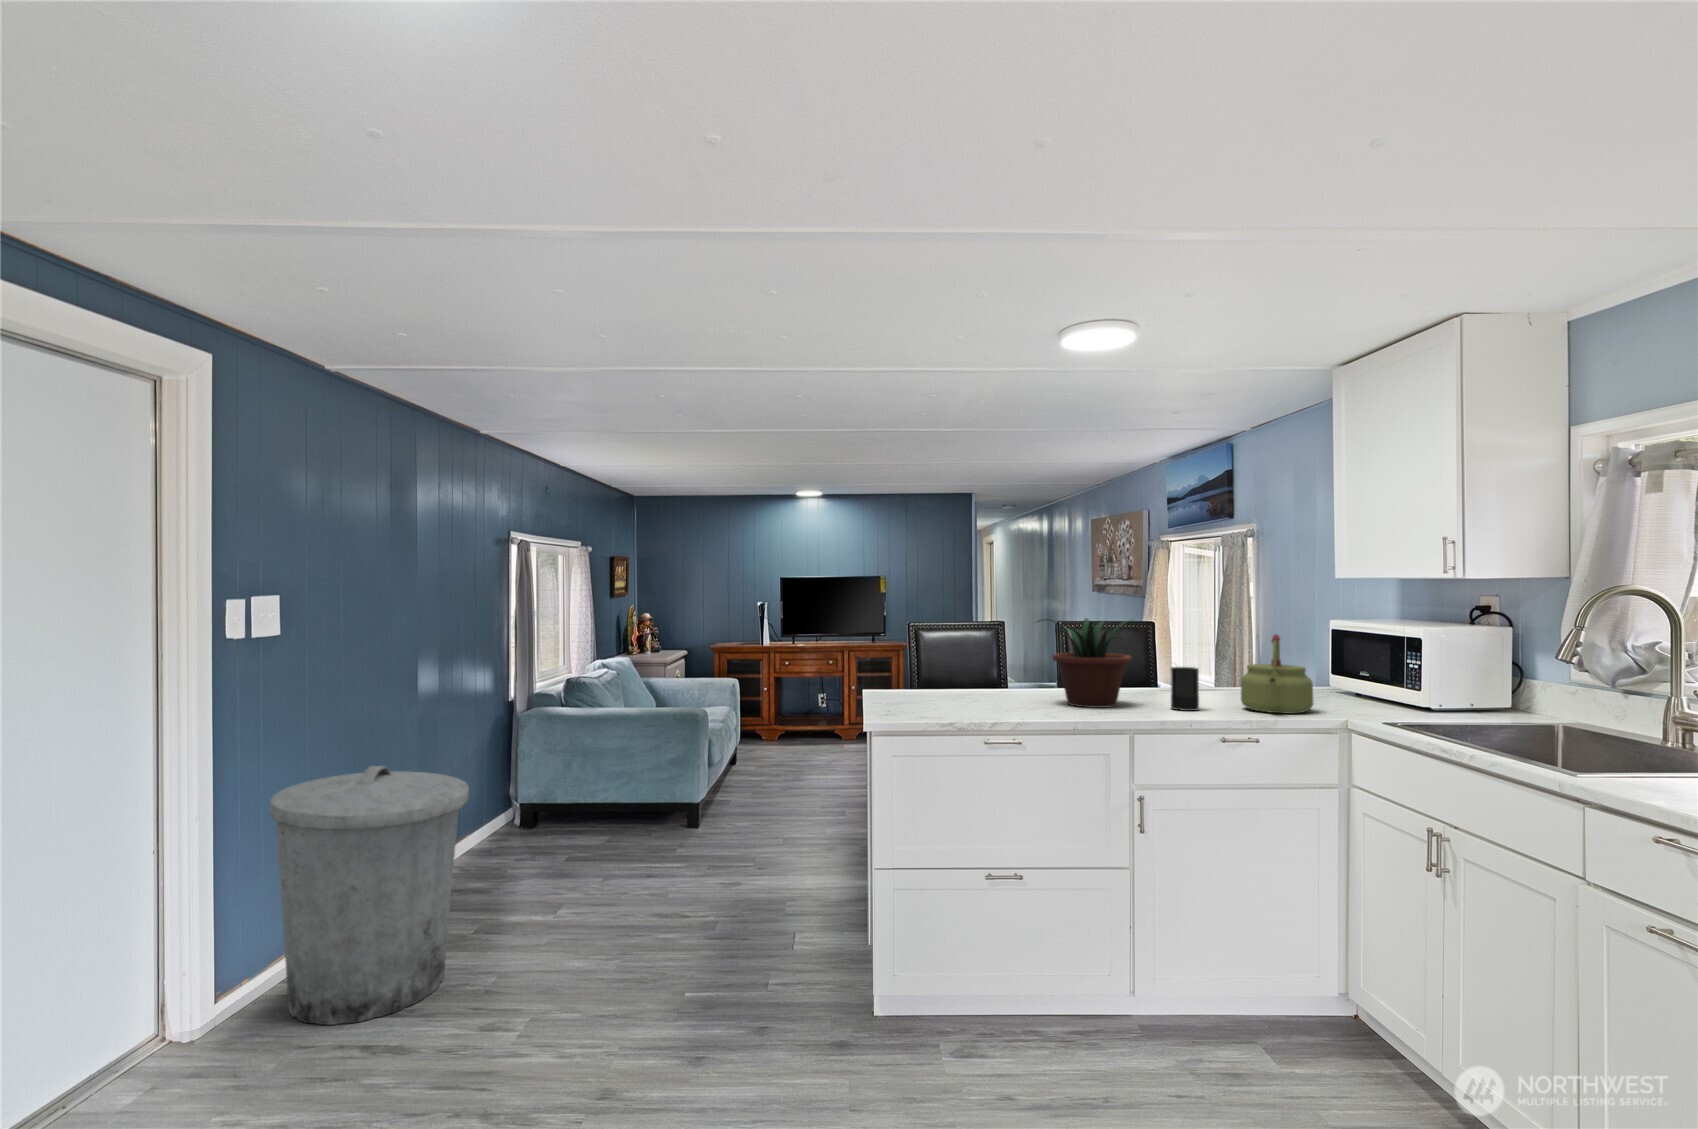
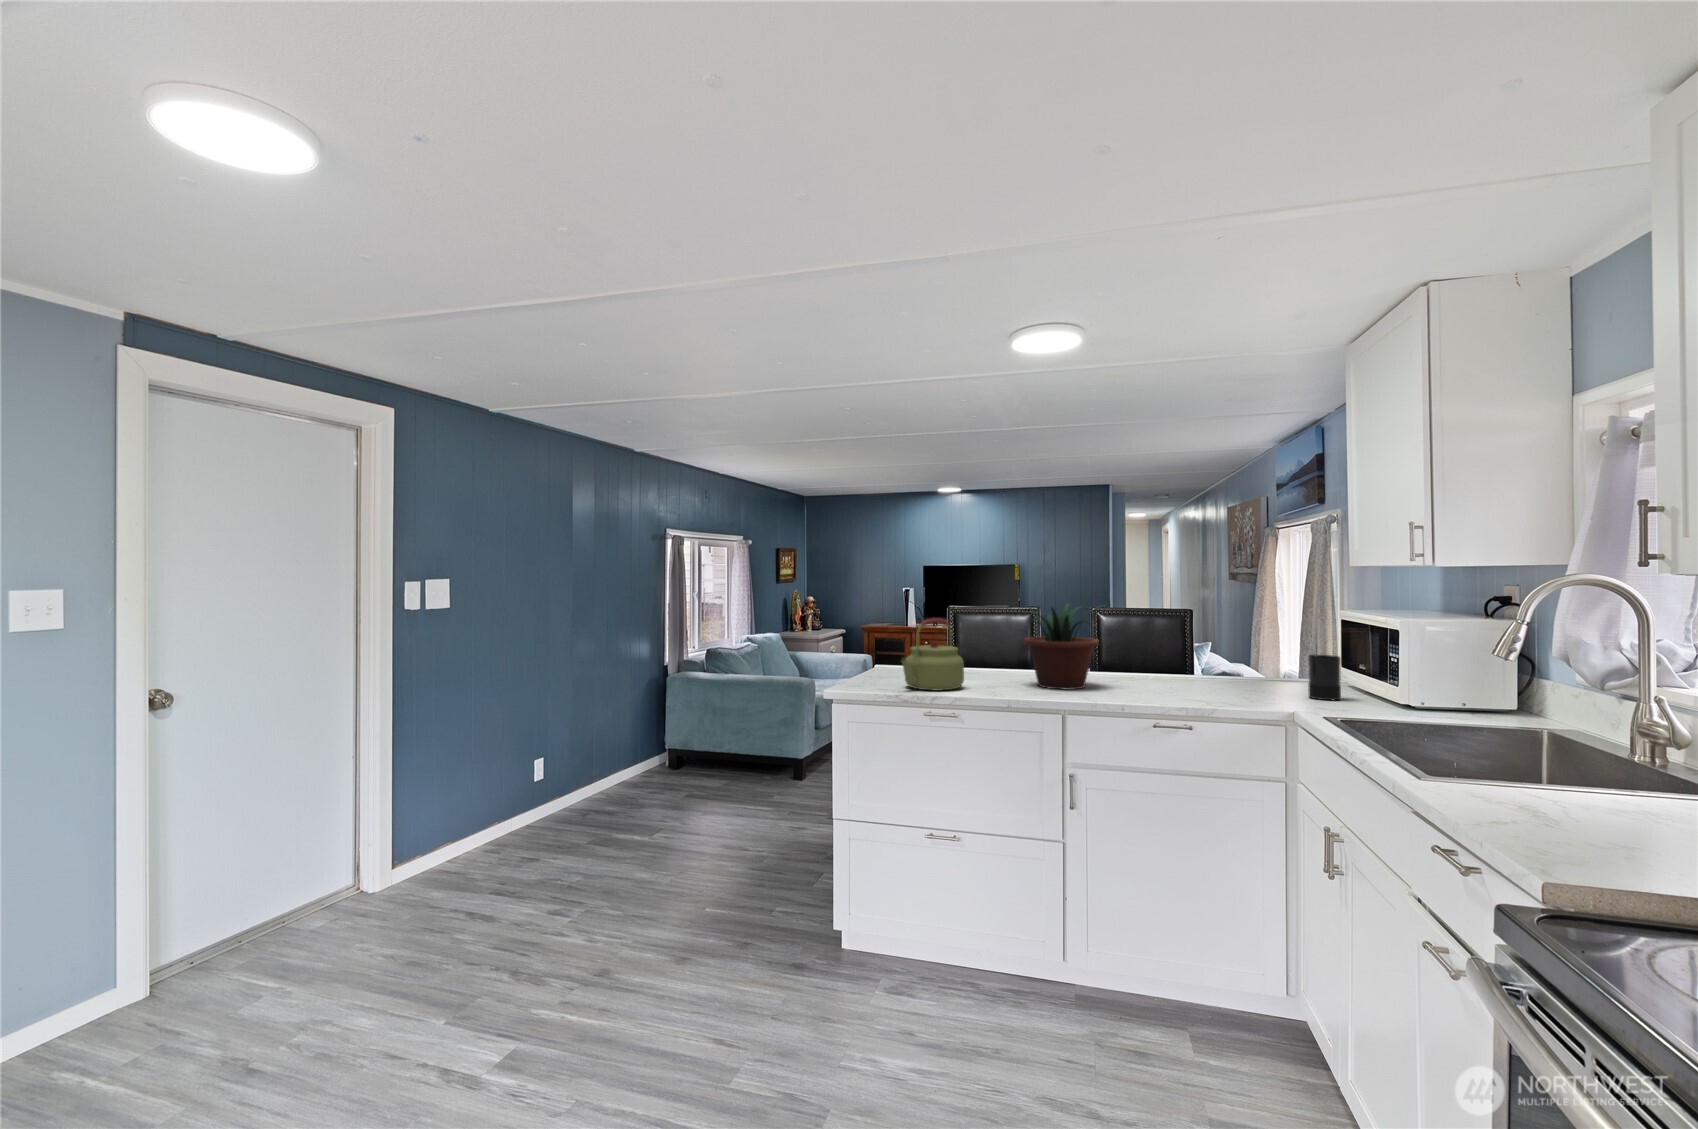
kettle: present [1241,634,1314,714] -> present [901,618,964,691]
candle: present [1171,667,1199,711] -> present [1308,655,1341,700]
trash can: present [270,766,469,1025] -> none [424,708,567,895]

